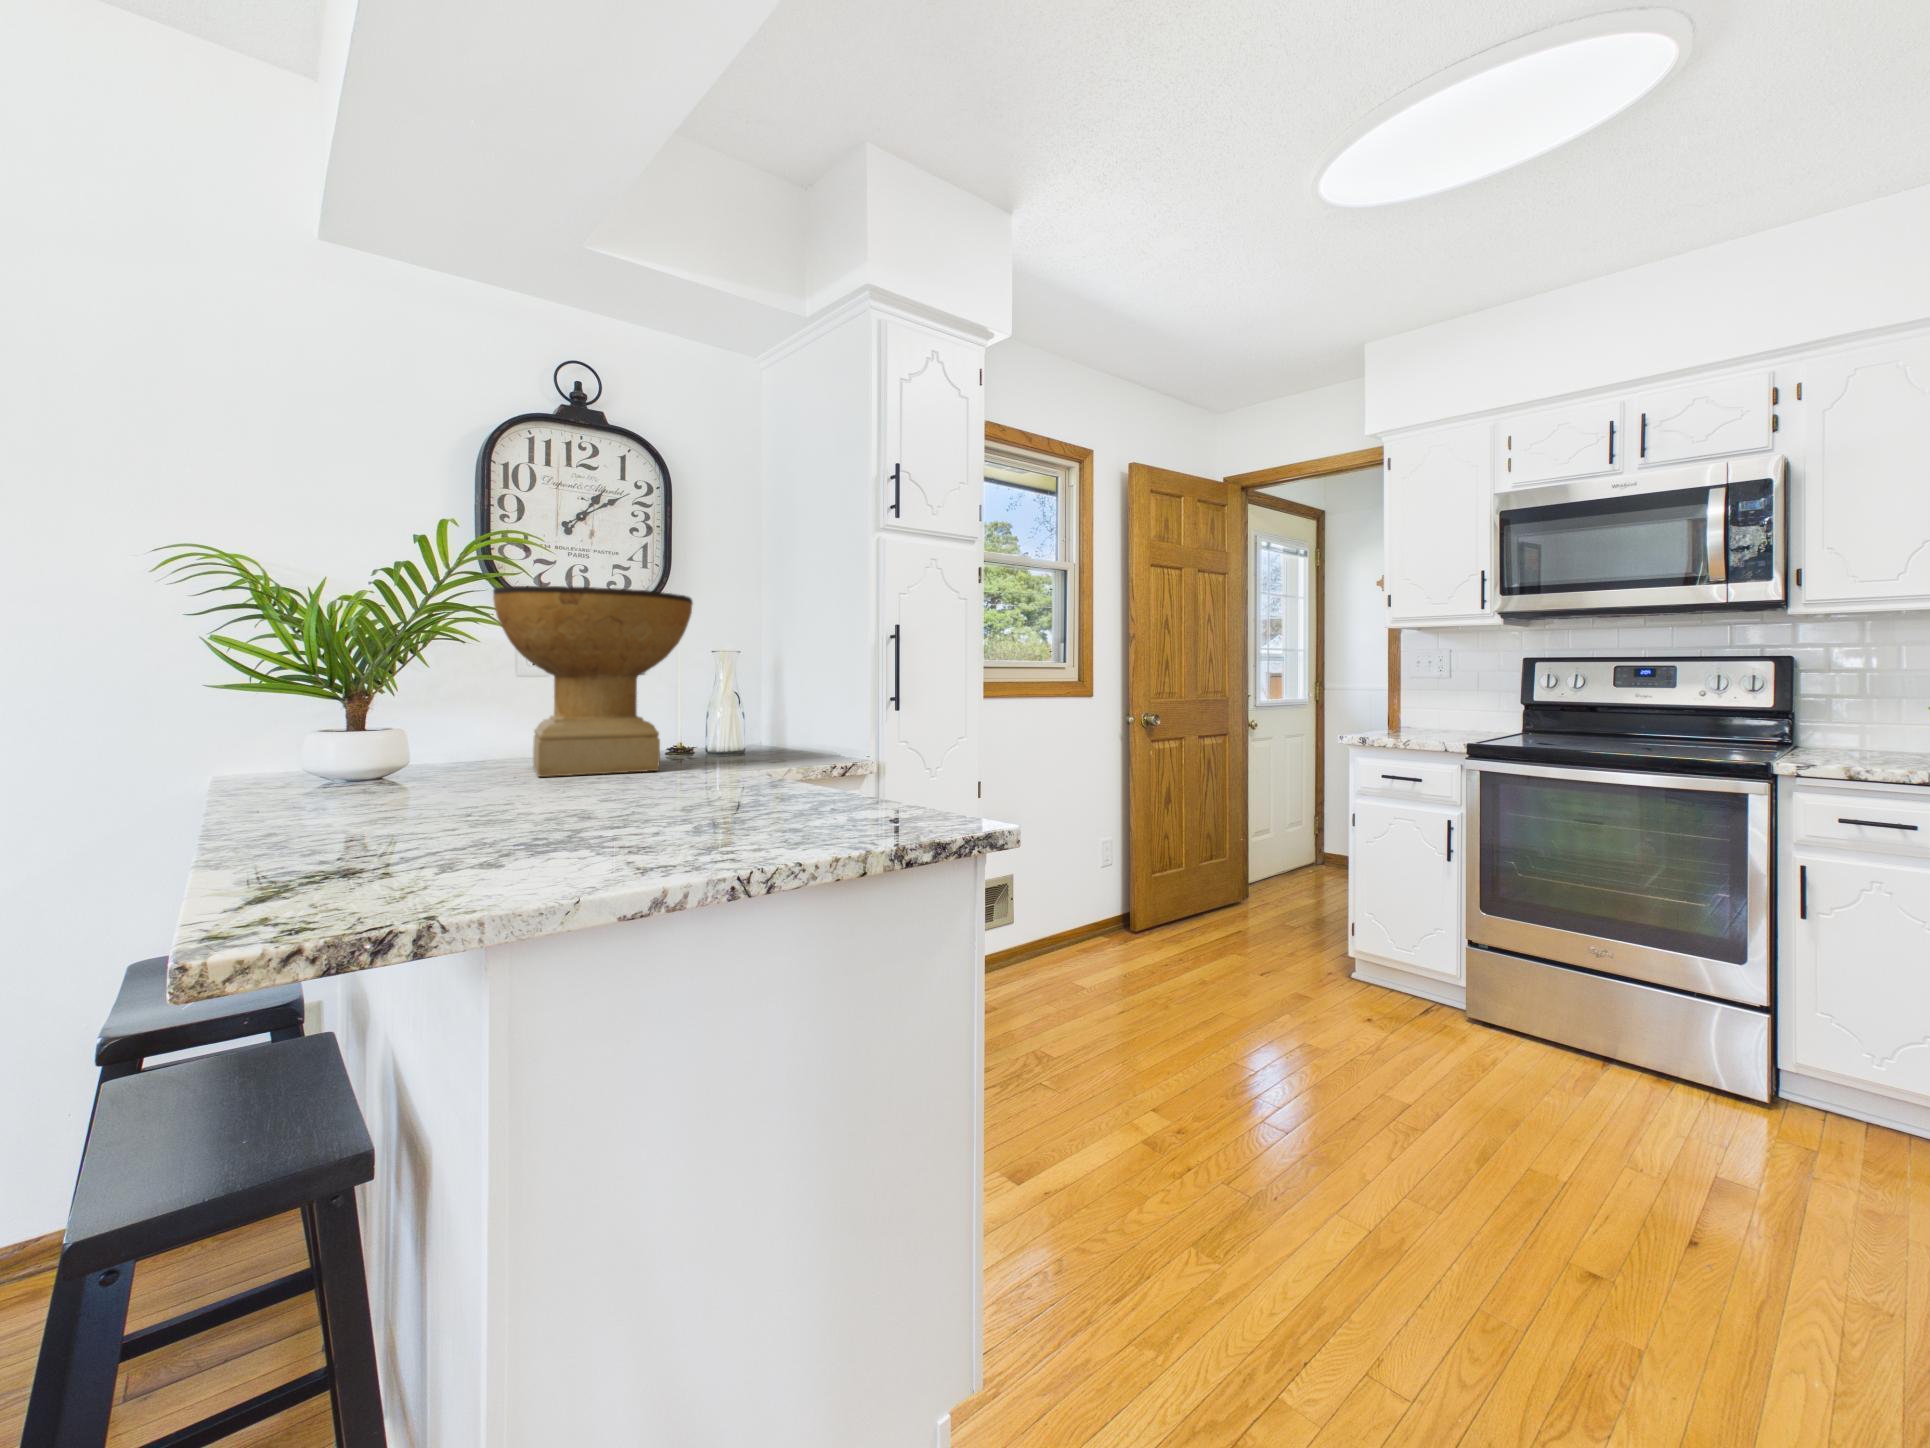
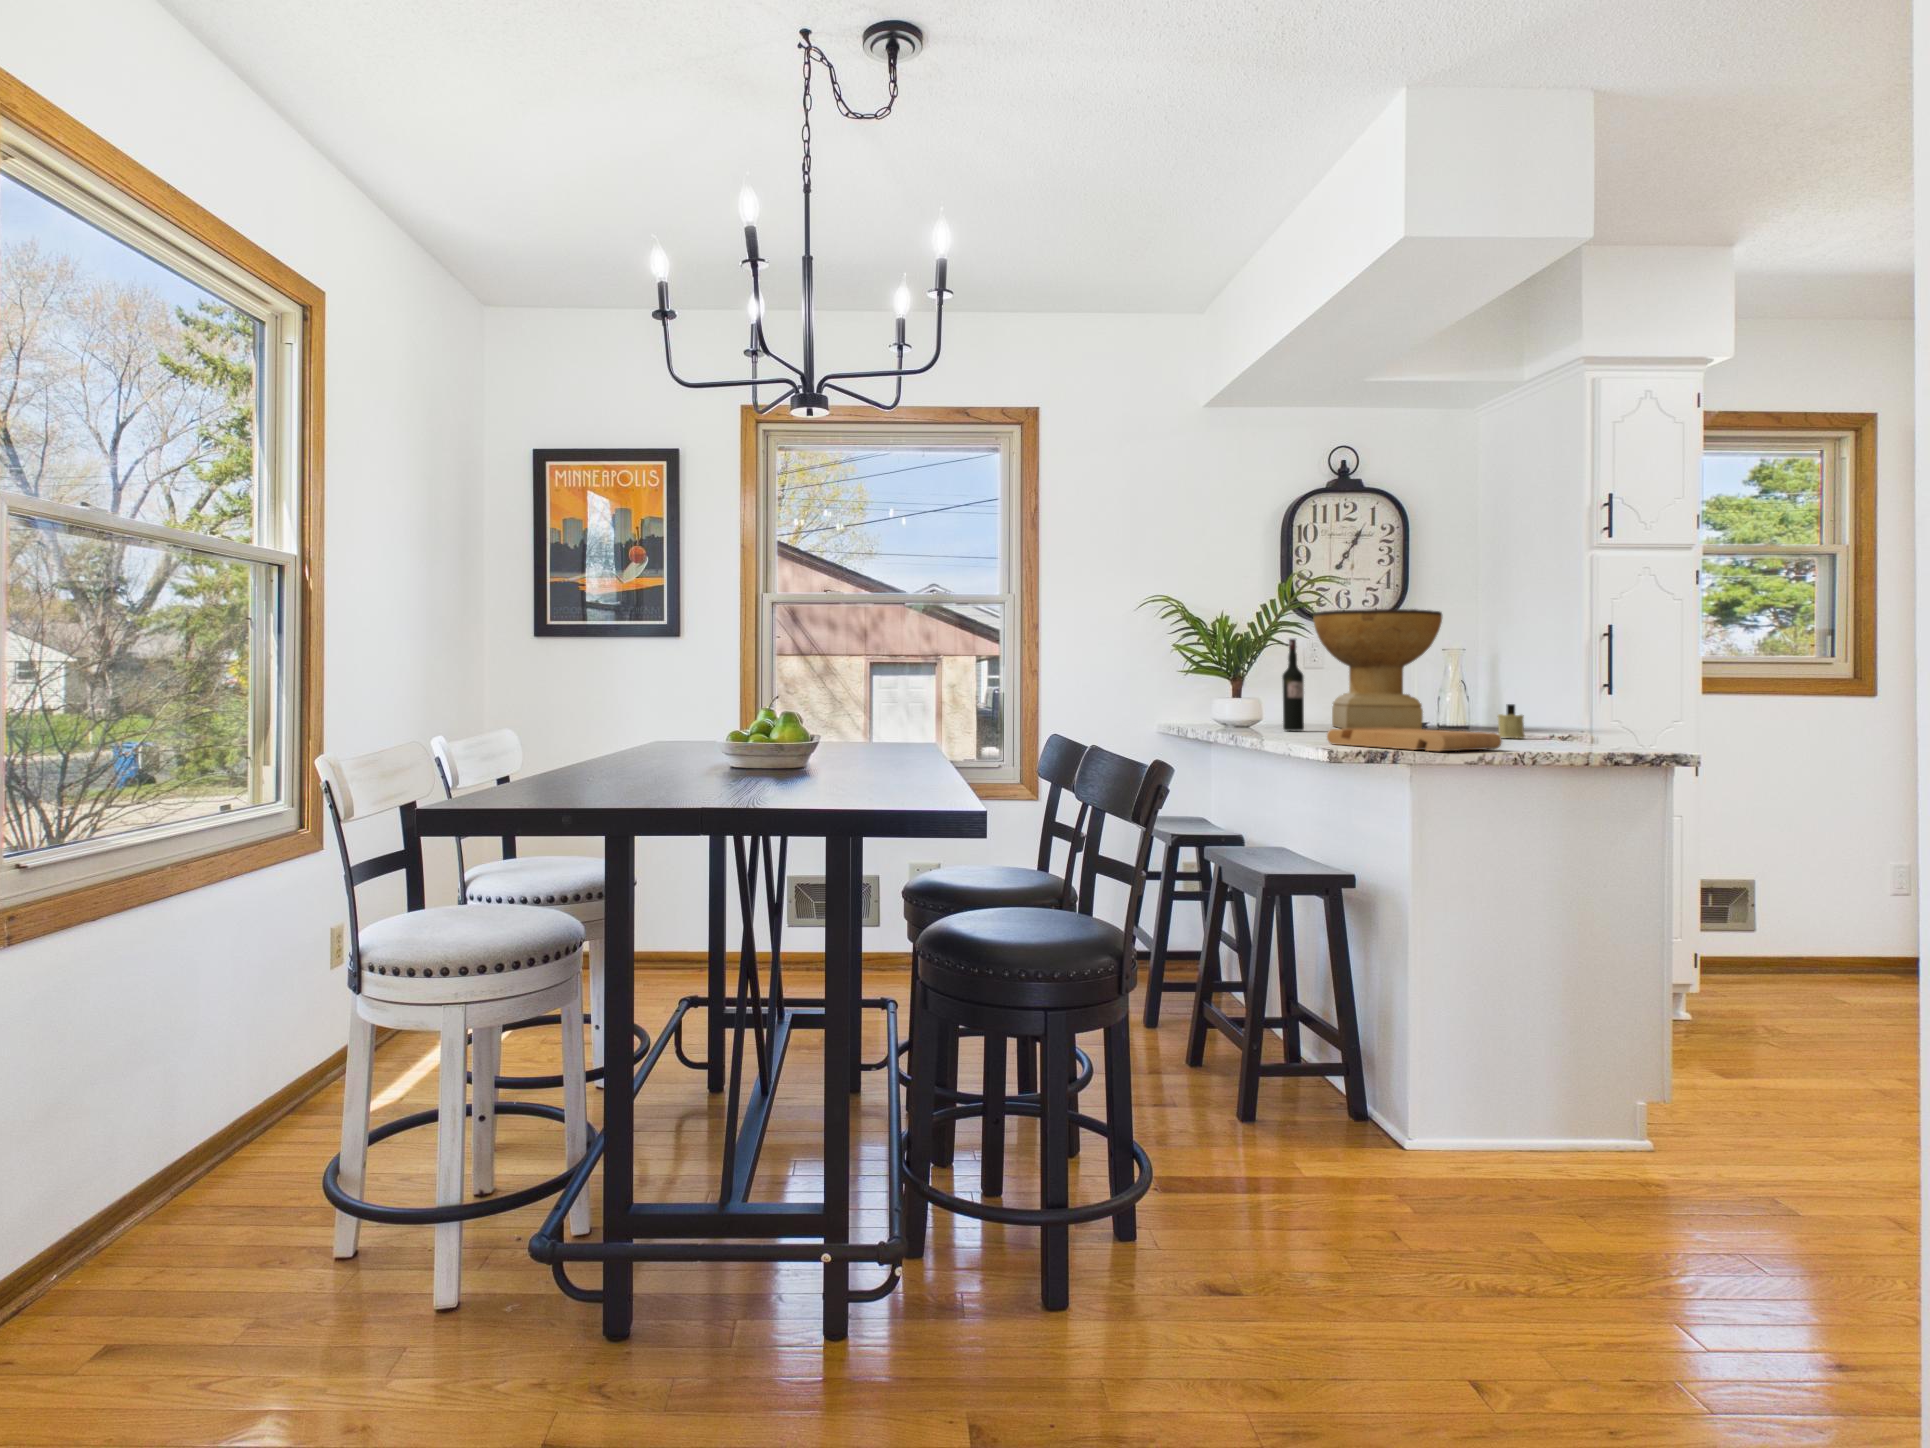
wine bottle: none [399,629,443,793] -> present [1282,639,1304,731]
candle: none [751,736,790,789] -> present [1498,704,1525,738]
cutting board: none [364,805,722,886] -> present [1327,728,1502,751]

